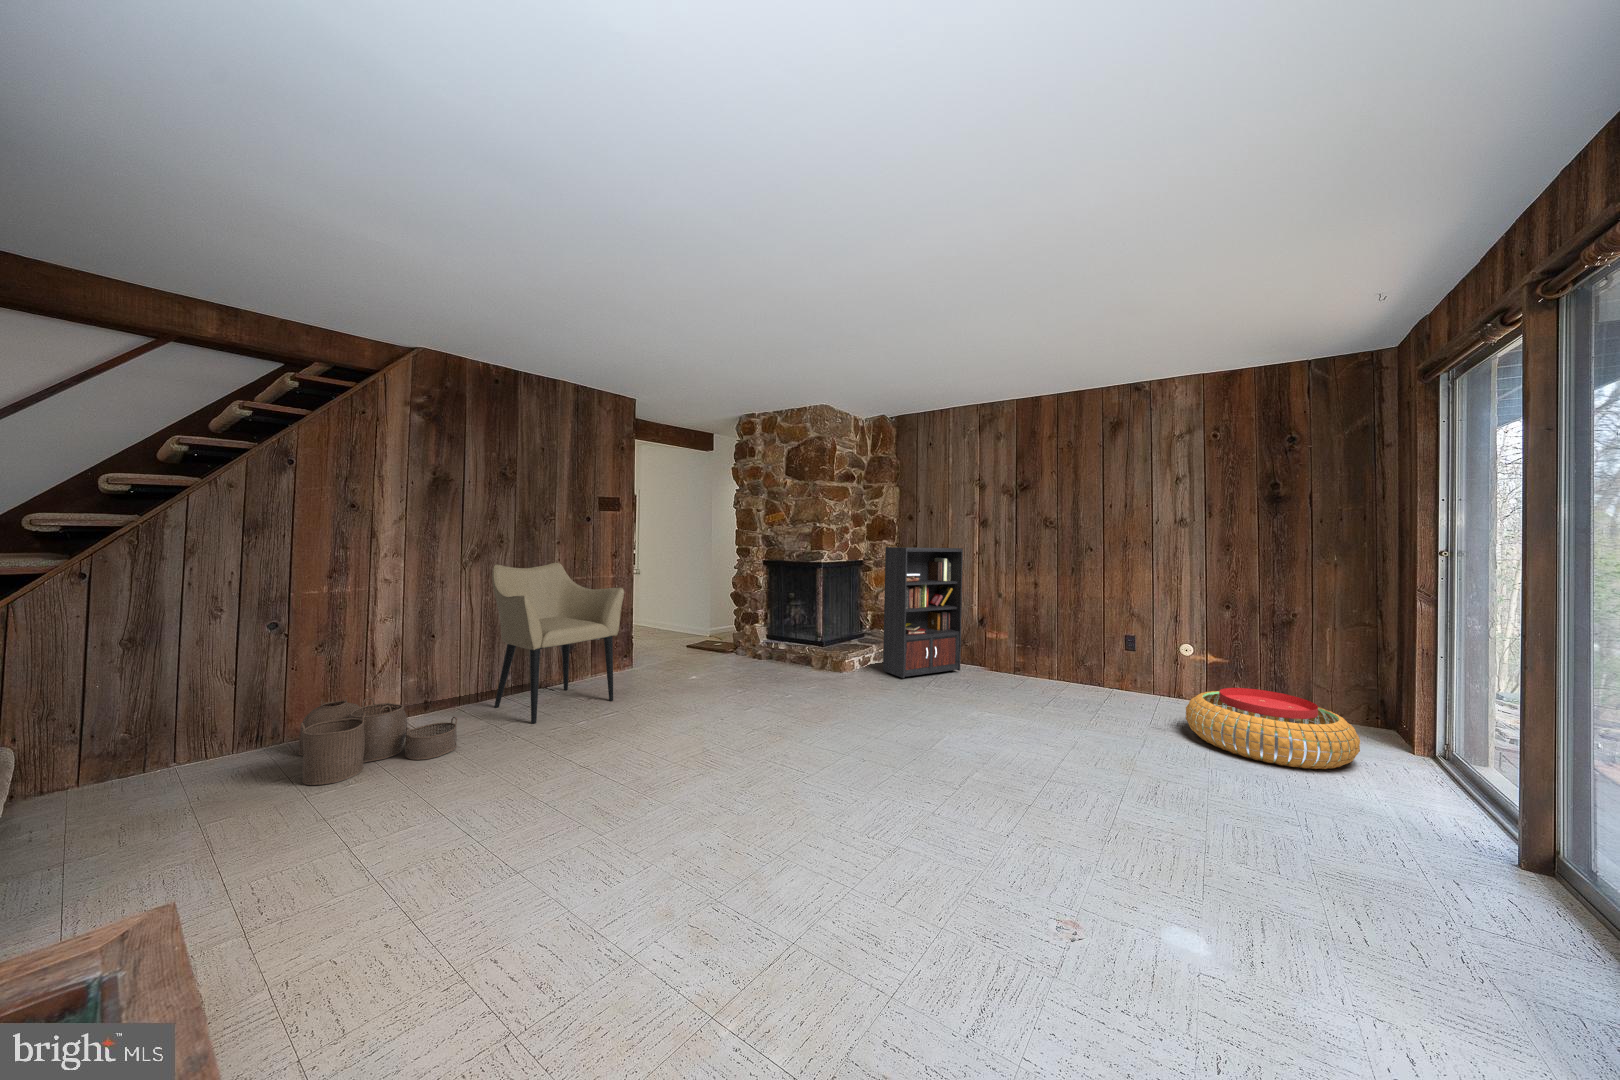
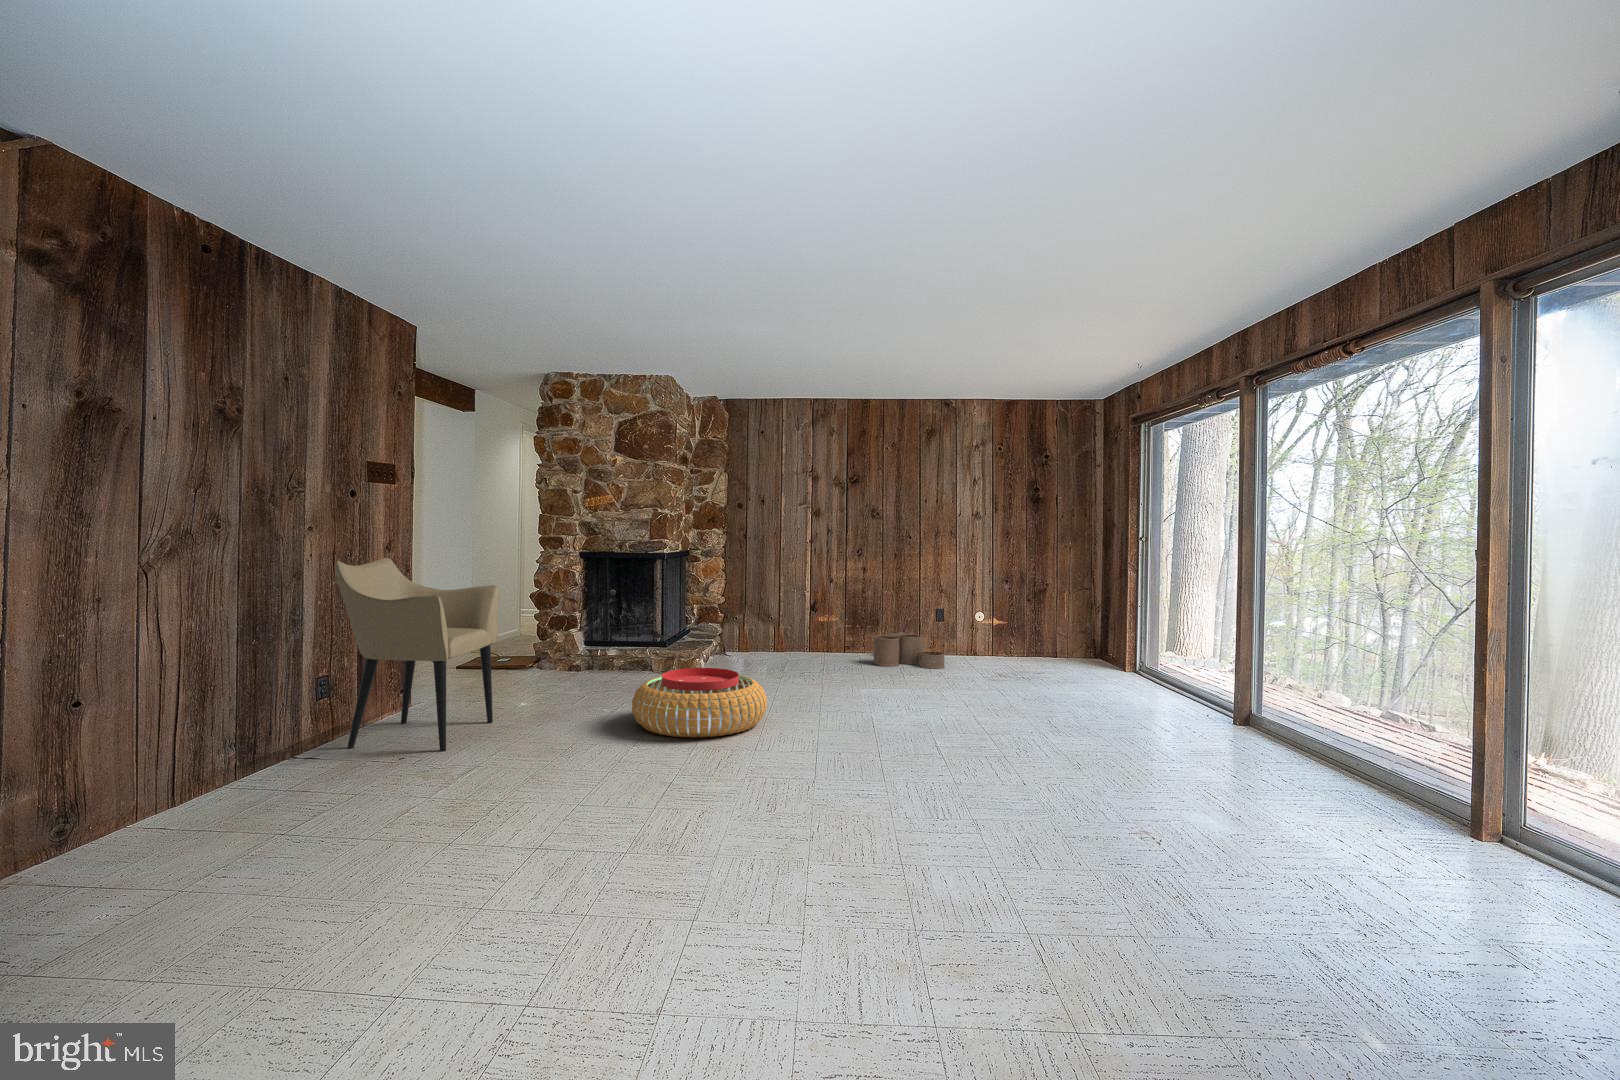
bookcase: present [883,547,963,678] -> none [733,534,802,668]
pouf: present [1186,688,1360,769] -> present [632,668,767,738]
woven basket: present [299,697,457,785] -> present [873,628,945,668]

